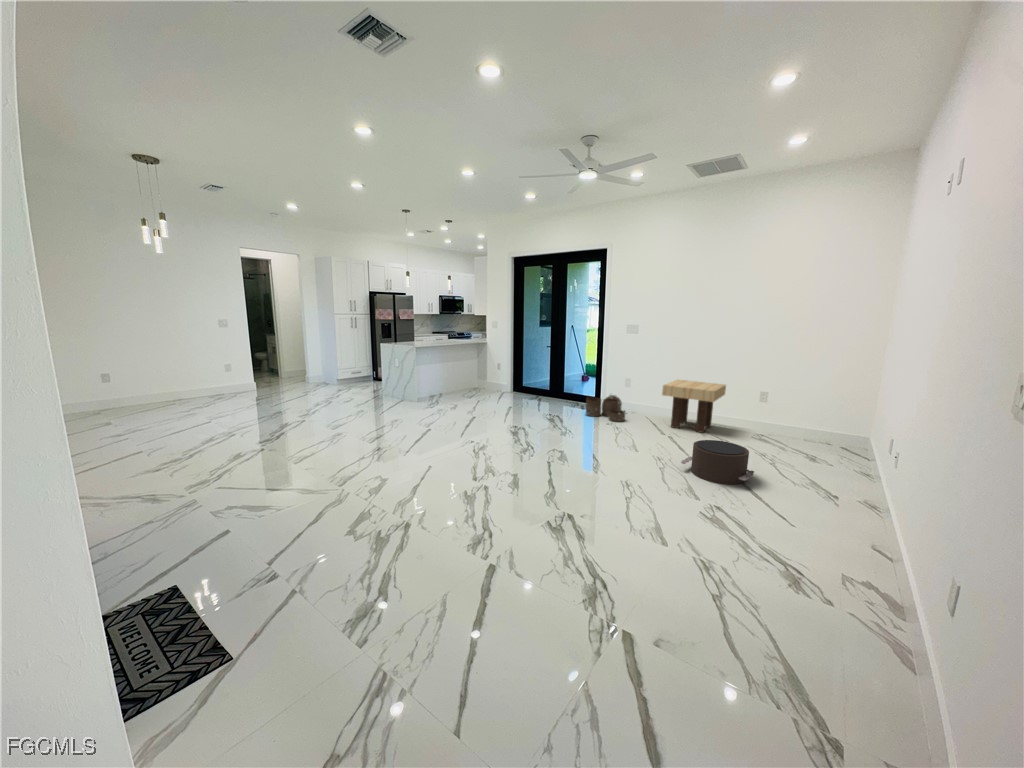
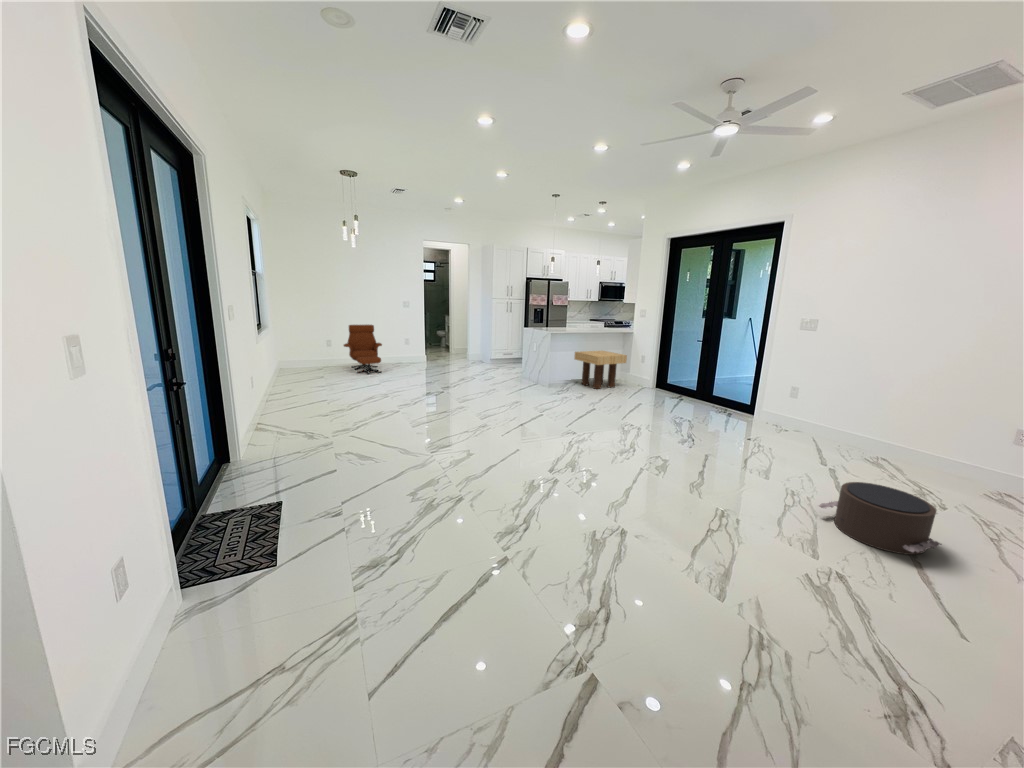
lounge chair: none [137,350,203,412] -> present [344,325,382,374]
side table: present [662,380,726,433] -> present [574,351,627,389]
woven basket: present [586,395,625,422] -> none [728,403,783,441]

